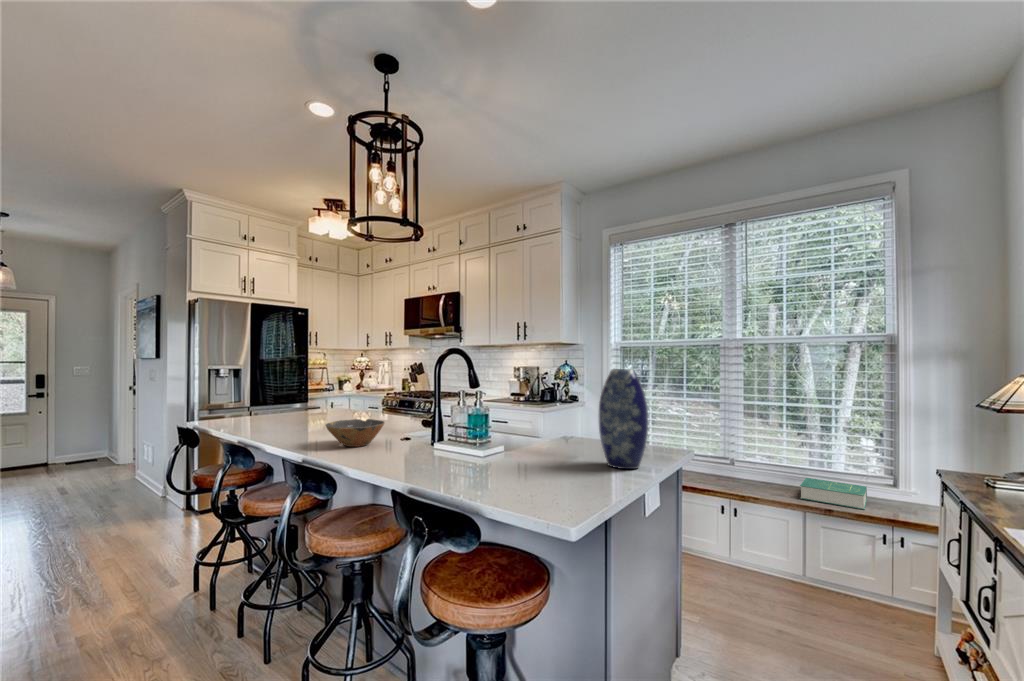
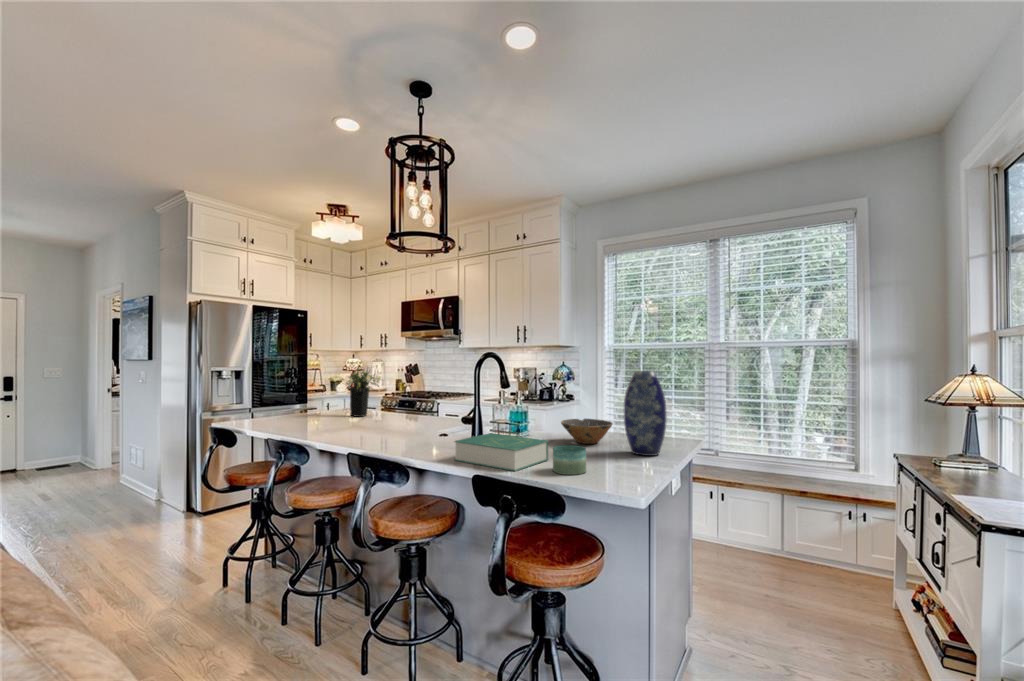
flower arrangement: none [324,364,369,417] -> present [346,368,381,417]
bowl: present [326,419,384,447] -> present [561,419,613,444]
candle: none [500,456,539,493] -> present [553,445,586,475]
book: present [800,478,867,510] -> present [454,433,548,471]

